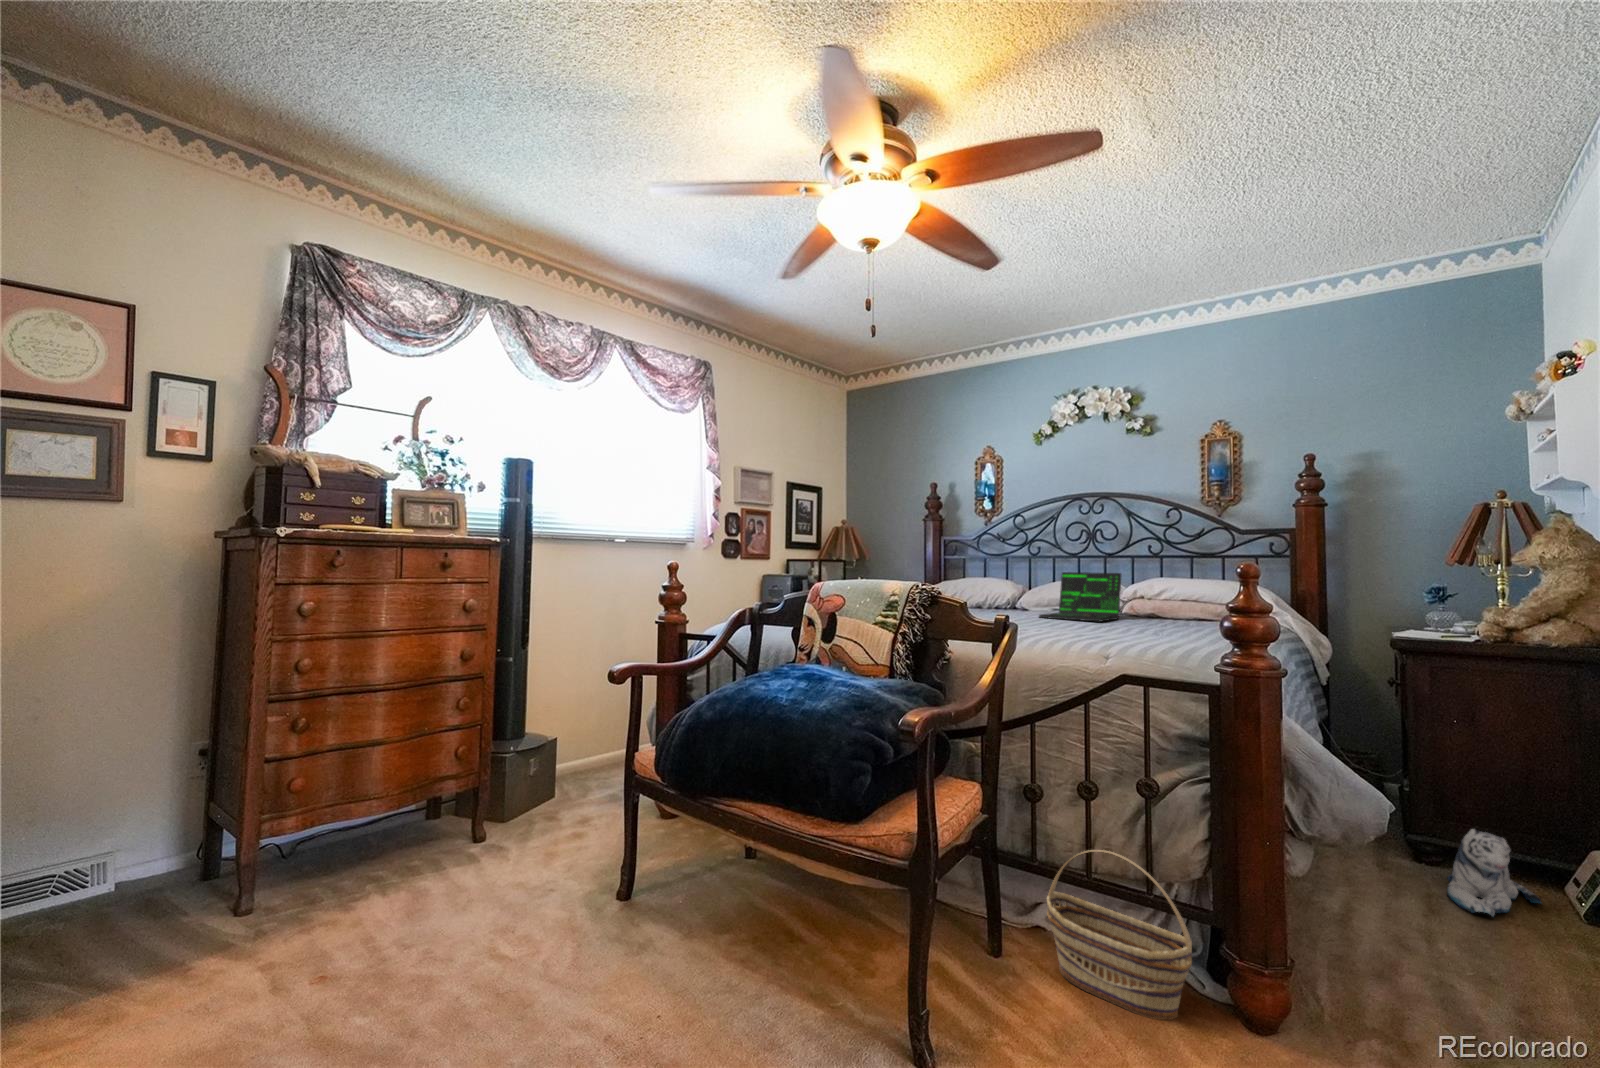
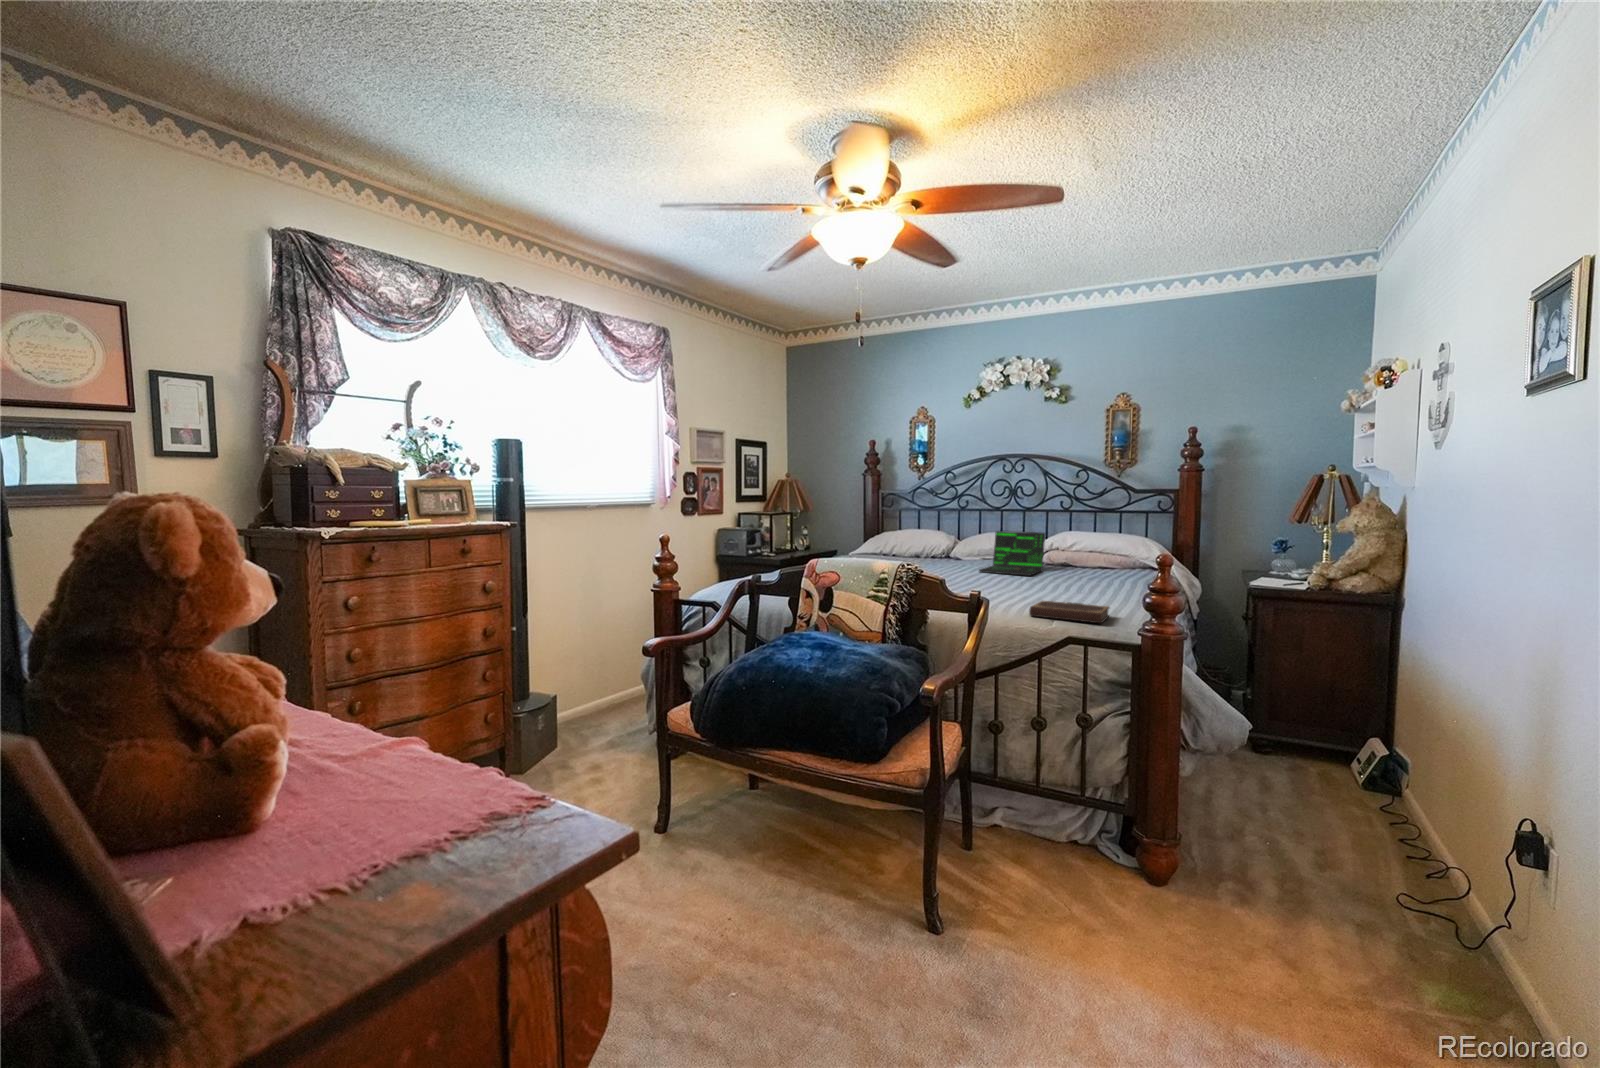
notebook: none [1077,637,1185,661] -> present [1029,601,1109,623]
plush toy: present [1447,829,1541,916] -> none [1273,727,1334,789]
basket: present [1047,850,1192,1020] -> none [1008,768,1115,885]

